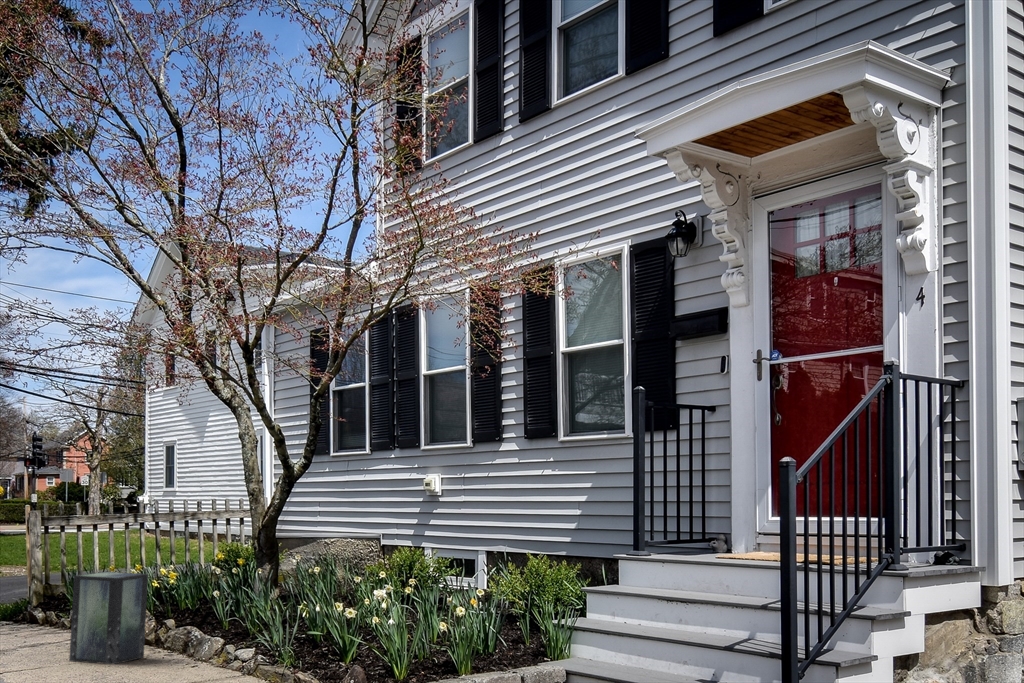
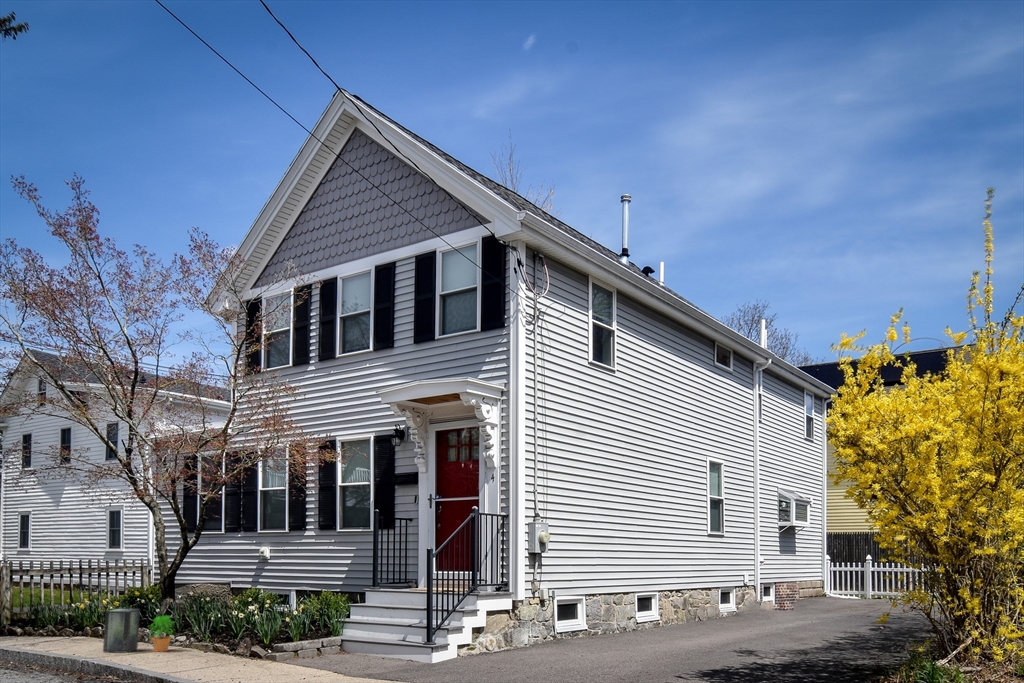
potted plant: none [155,587,218,667] -> present [150,616,173,652]

